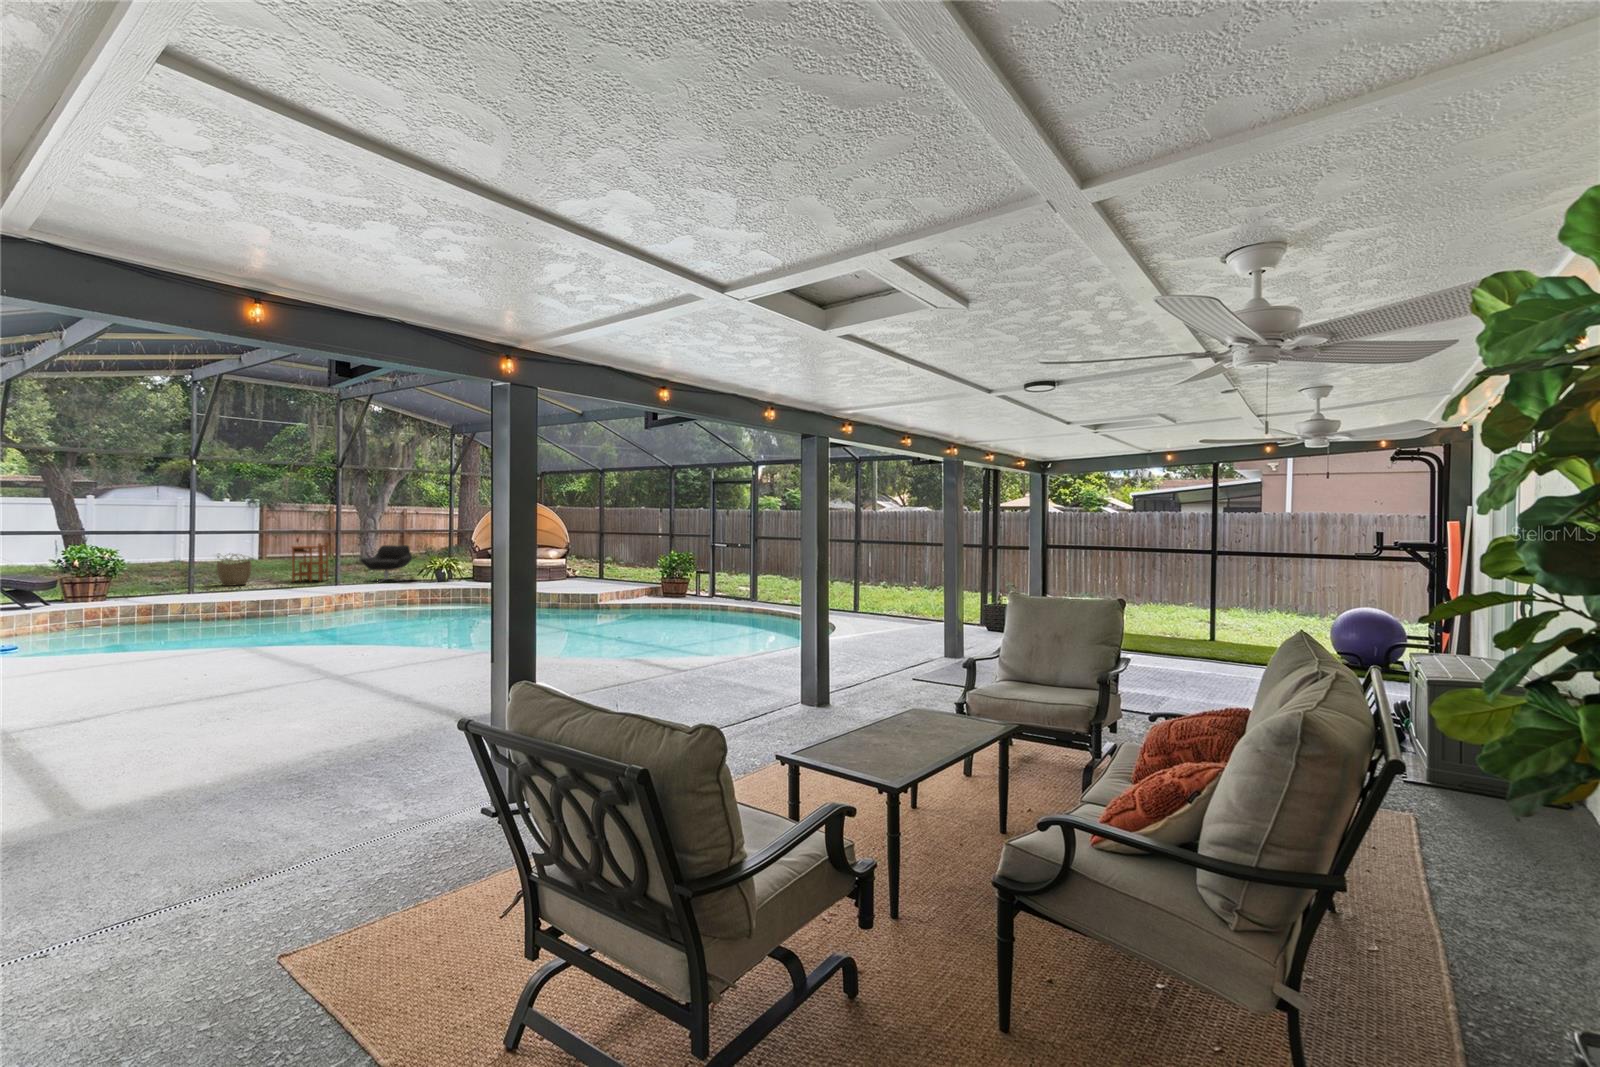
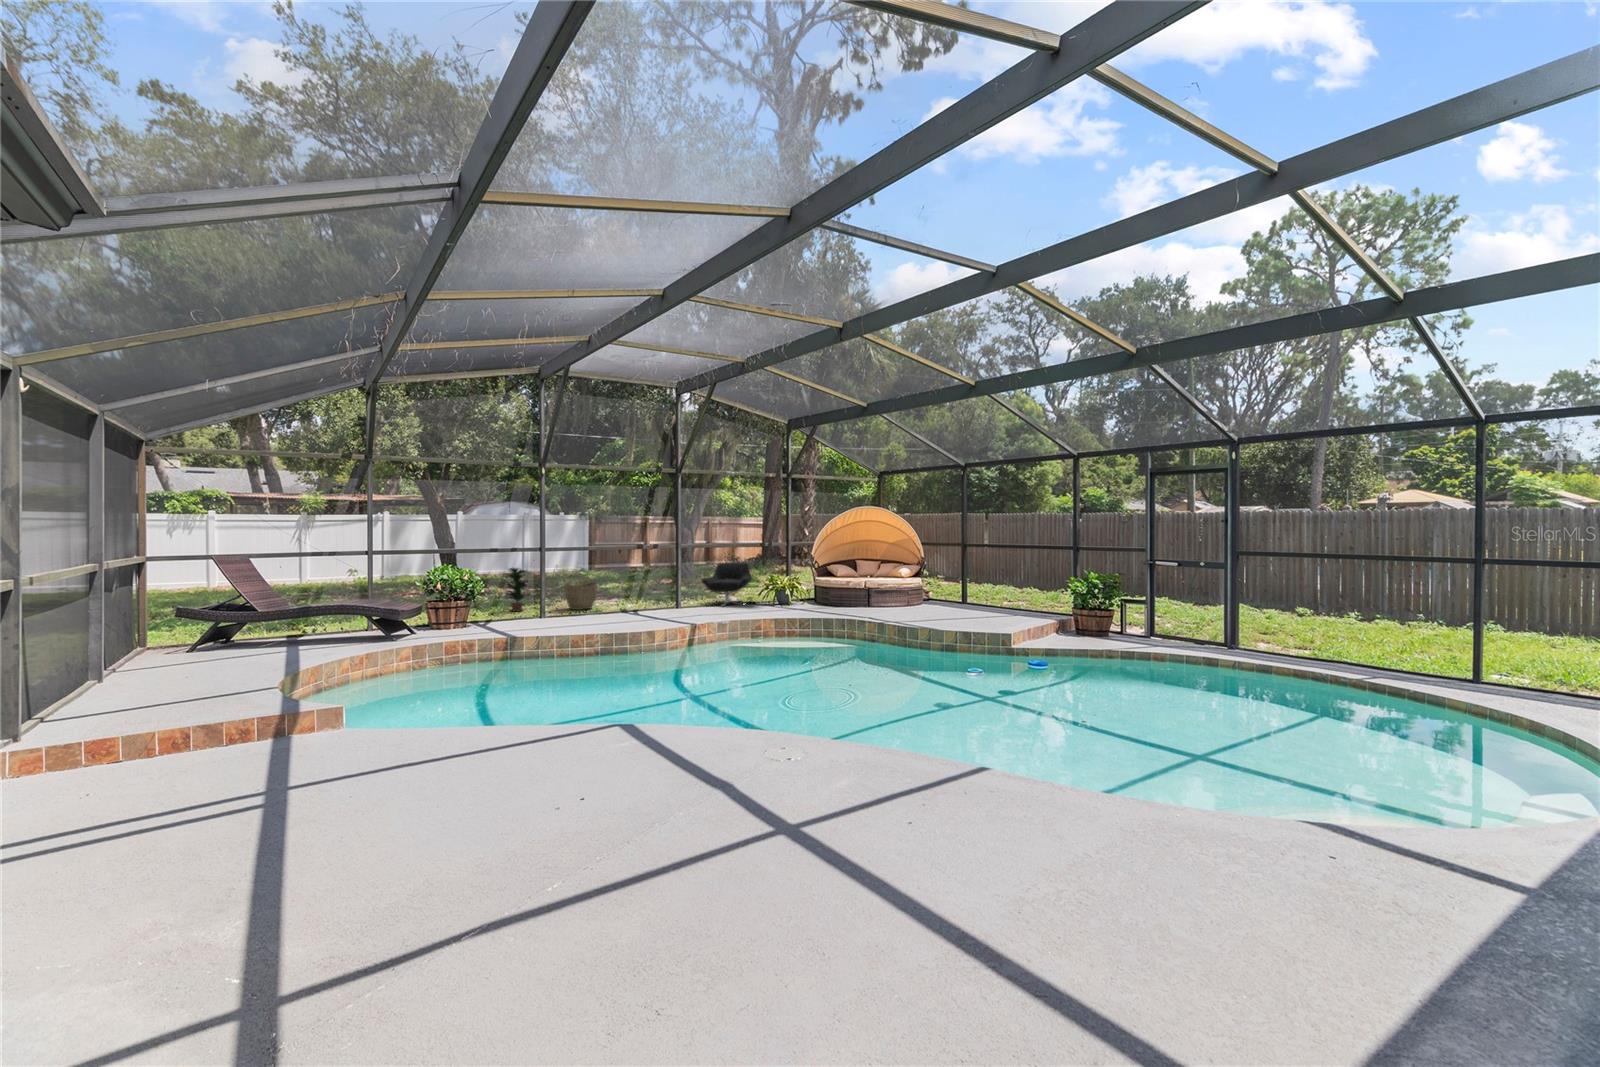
side table: present [292,543,328,581] -> none [633,560,668,605]
potted plant: none [150,547,181,587] -> present [505,568,530,611]

